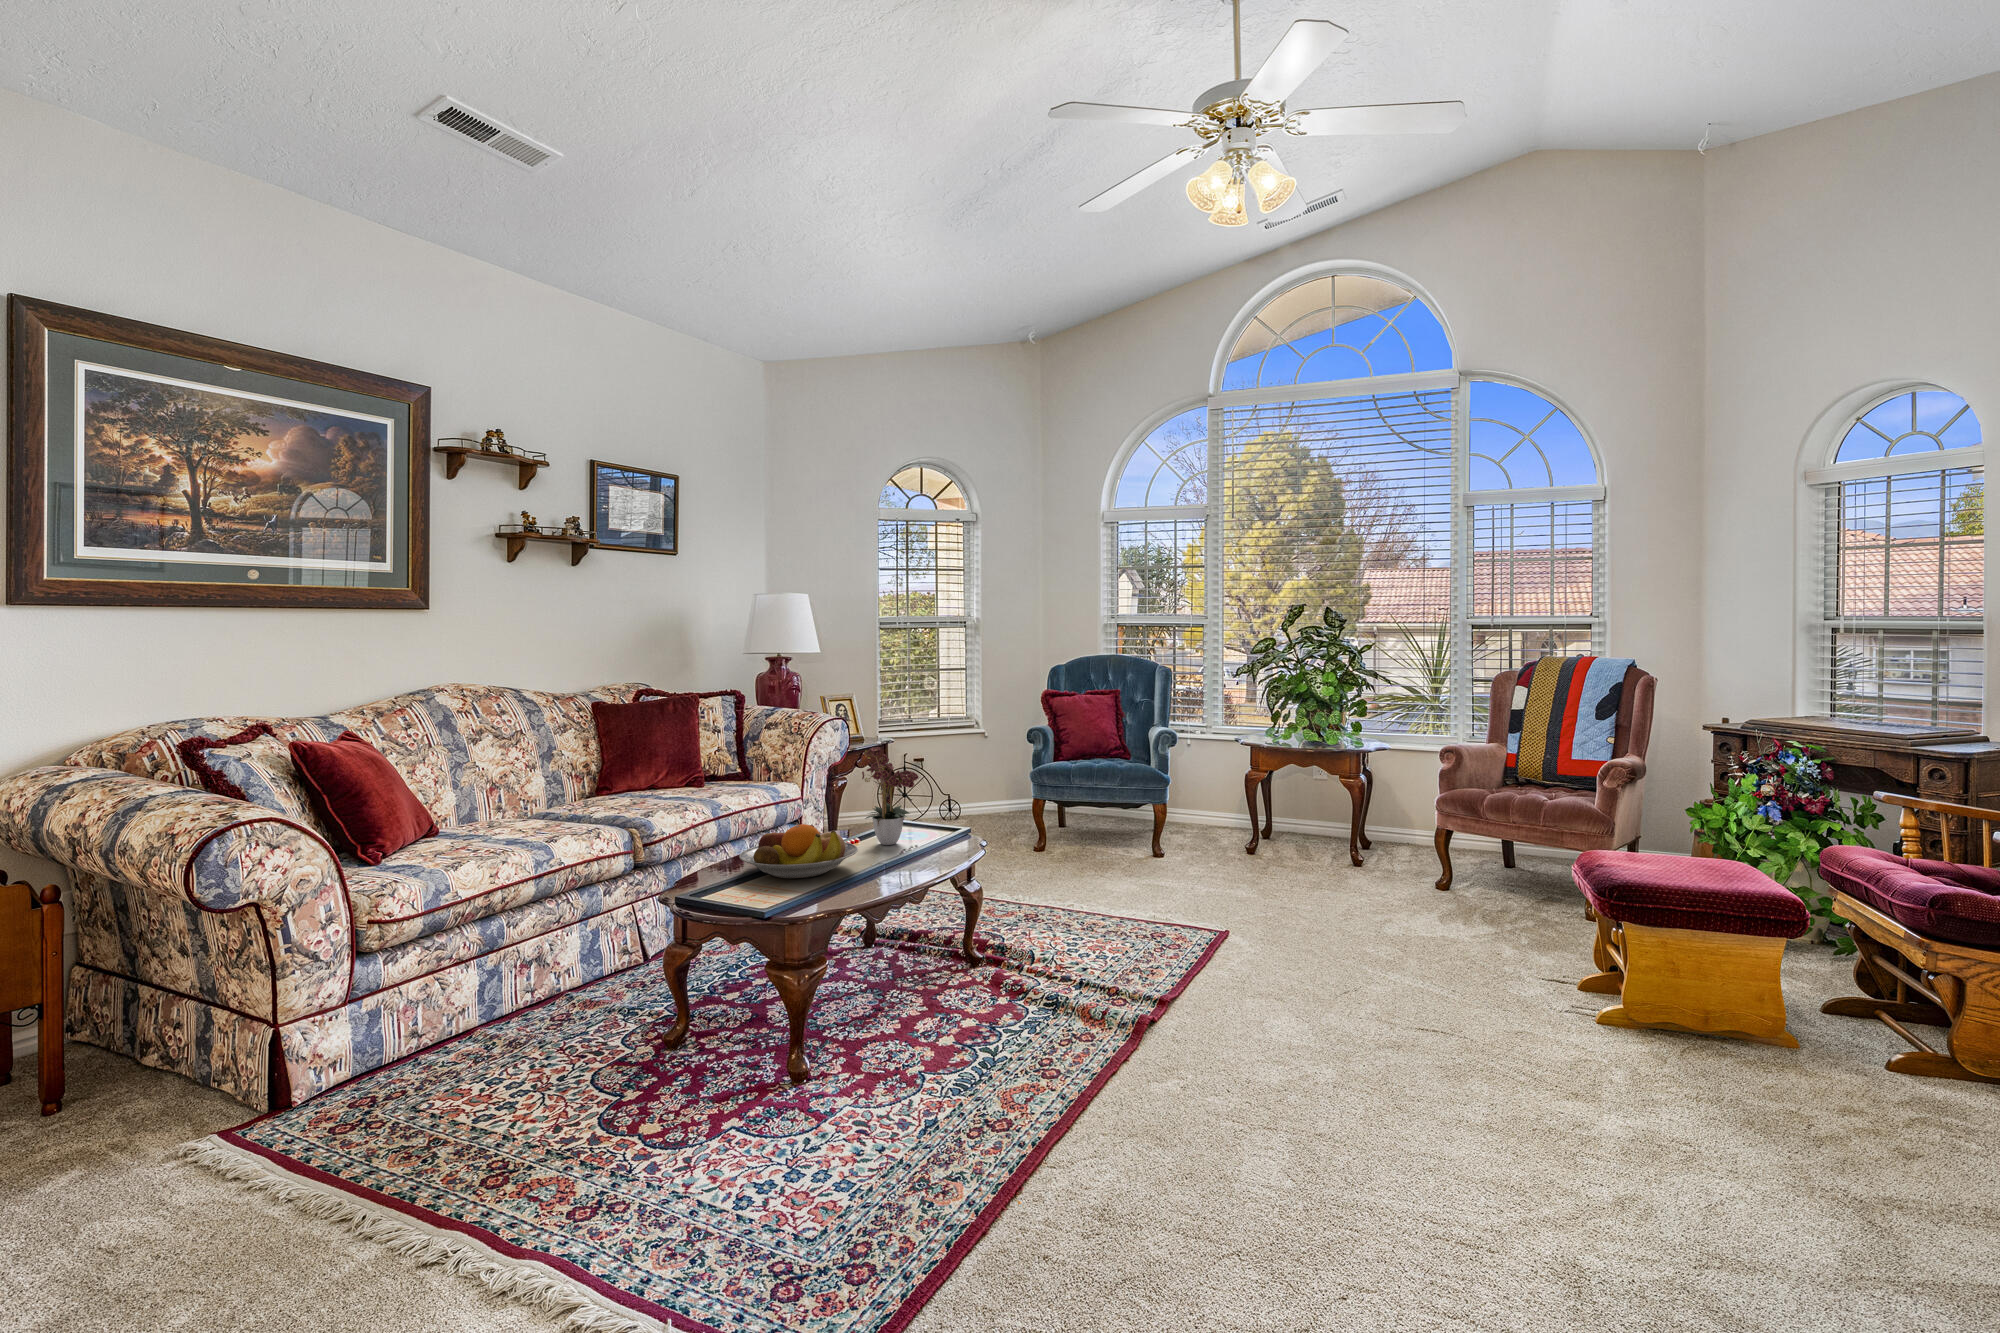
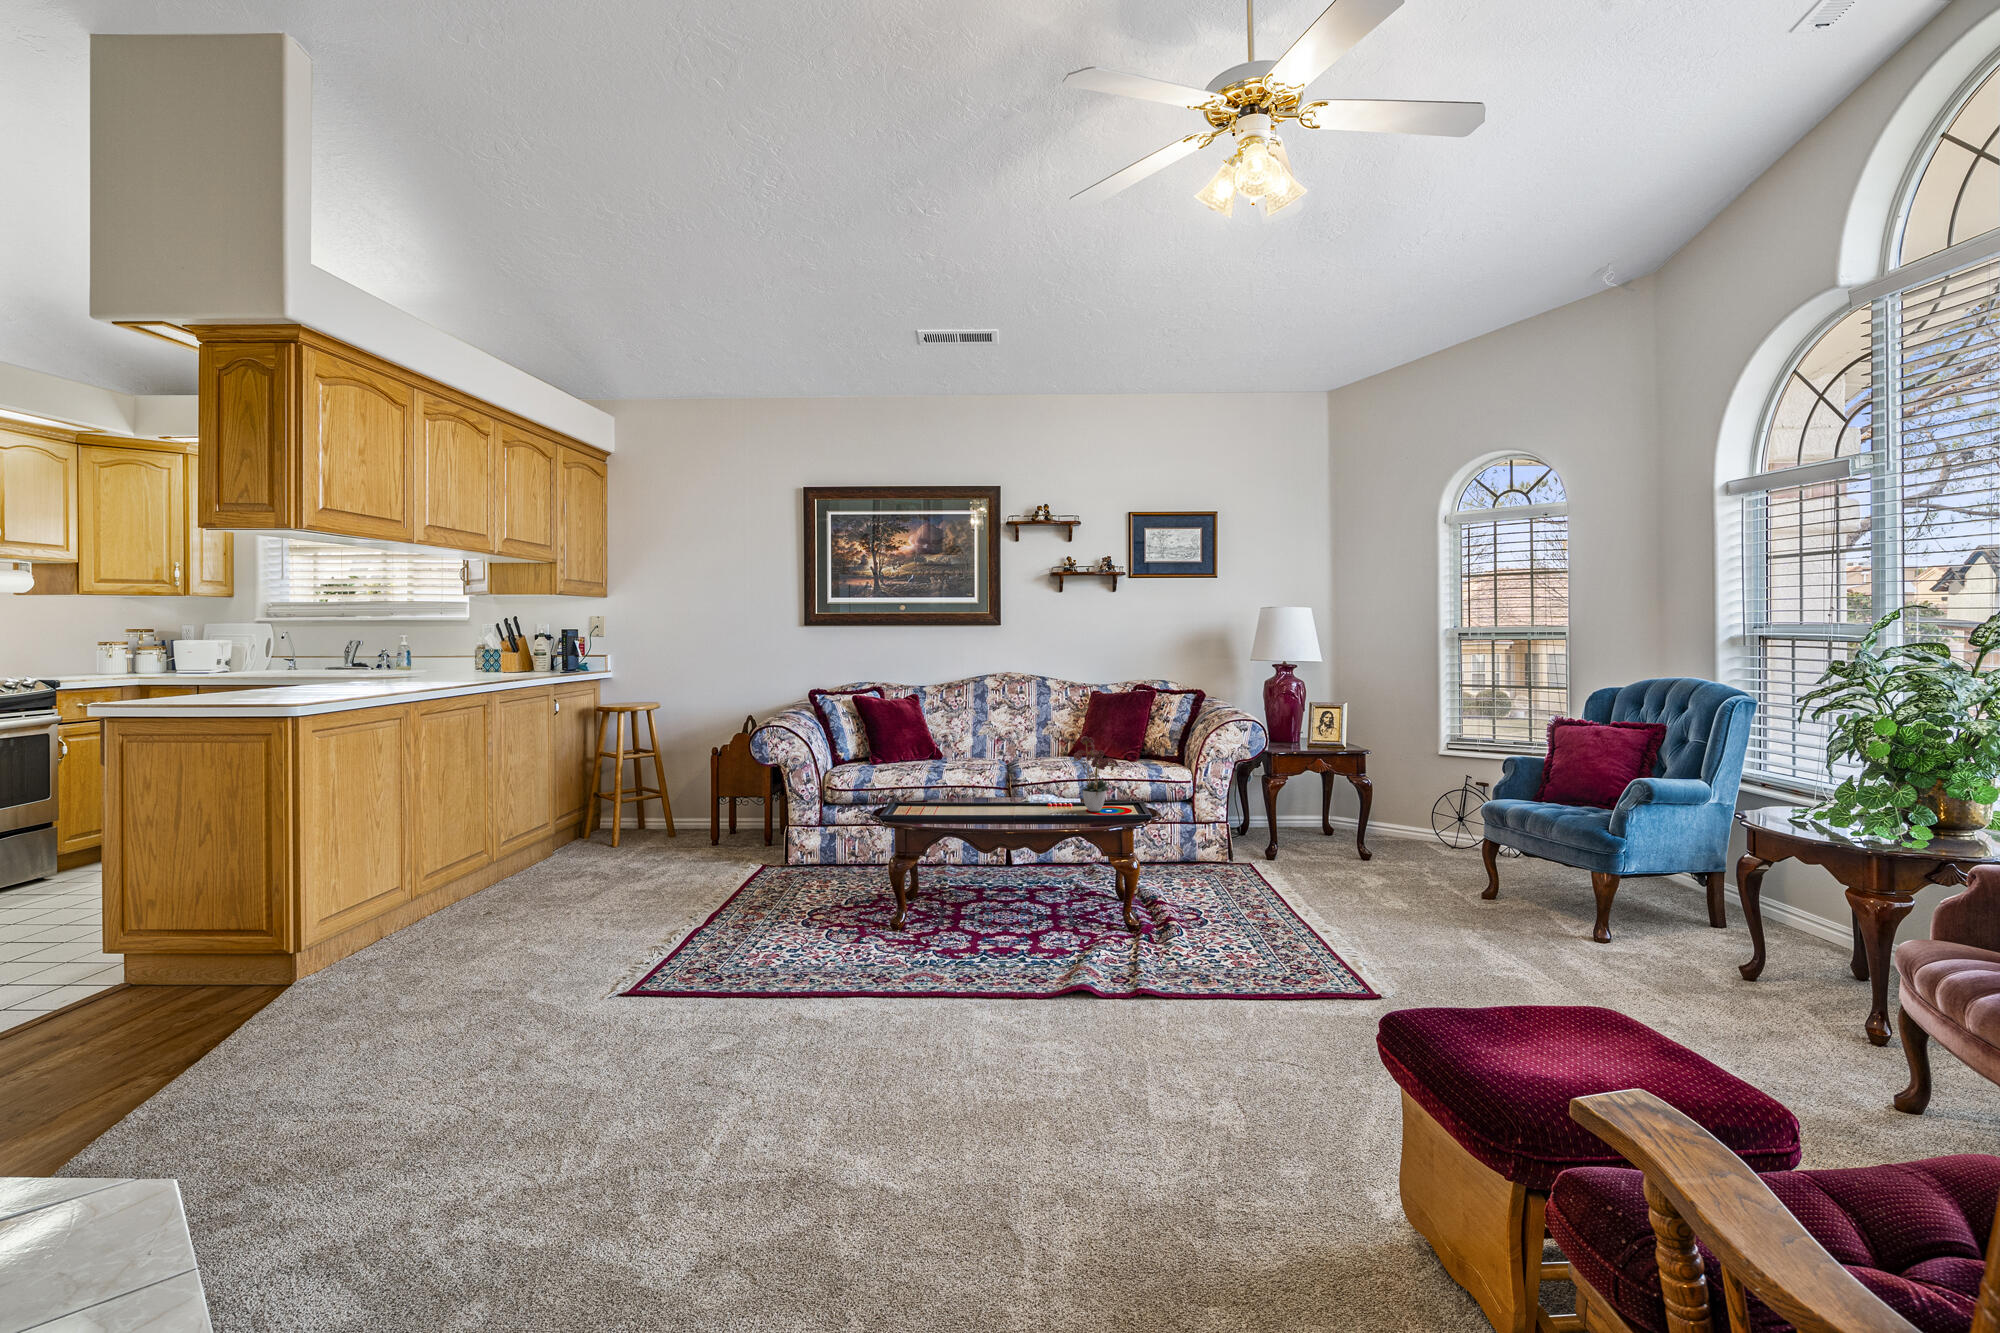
fruit bowl: present [739,824,858,878] -> none [955,778,1033,813]

